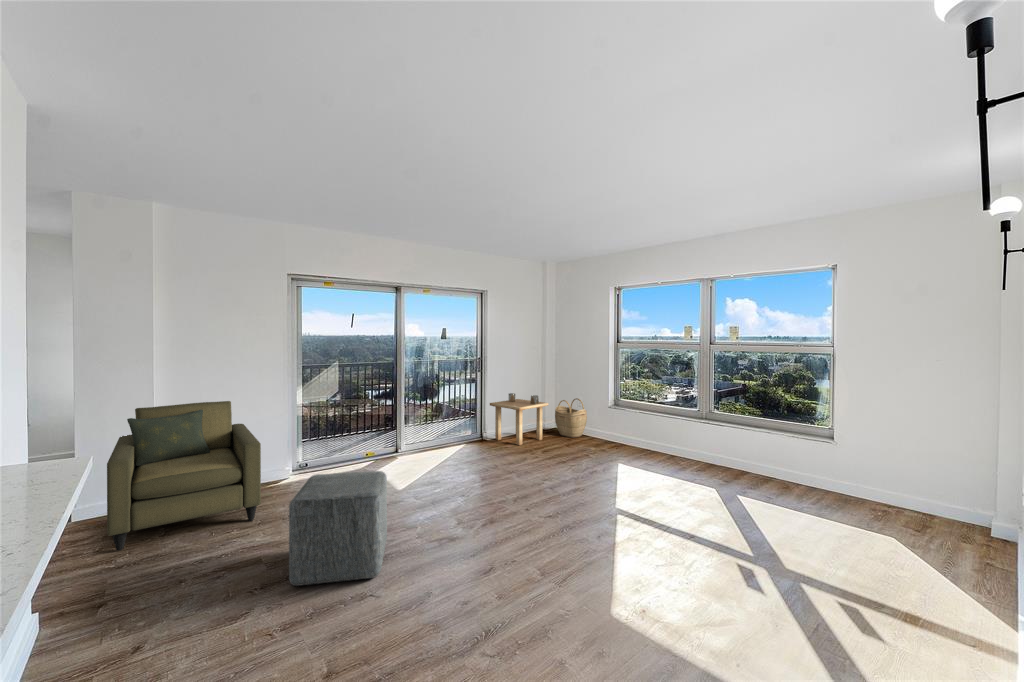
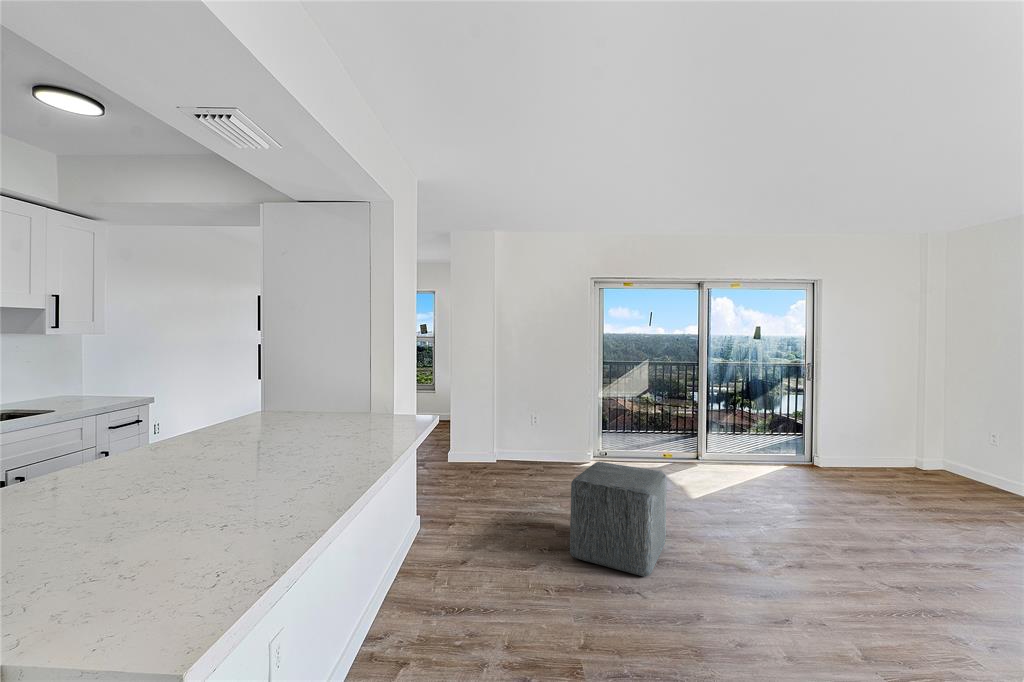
side table: present [490,393,548,445] -> none [824,412,925,482]
woven basket: present [555,398,587,438] -> none [939,431,1006,491]
armchair: present [107,401,261,551] -> none [462,386,562,493]

